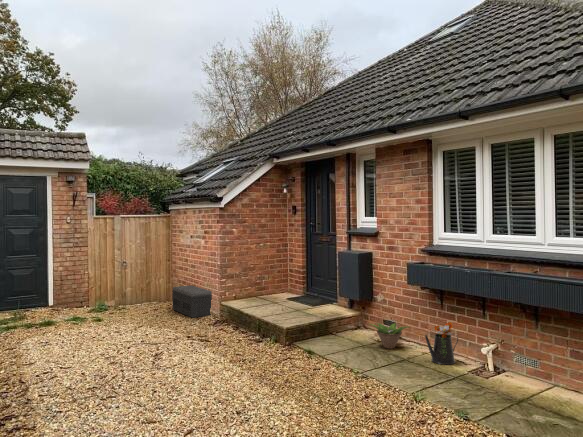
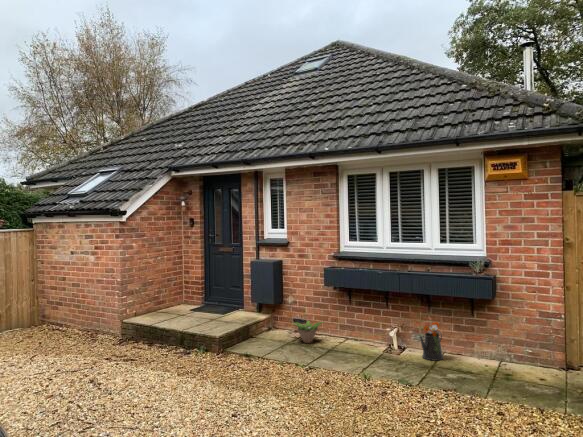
storage bench: present [172,285,212,318] -> none [53,306,109,342]
watering can: present [425,322,458,365] -> present [420,322,443,361]

